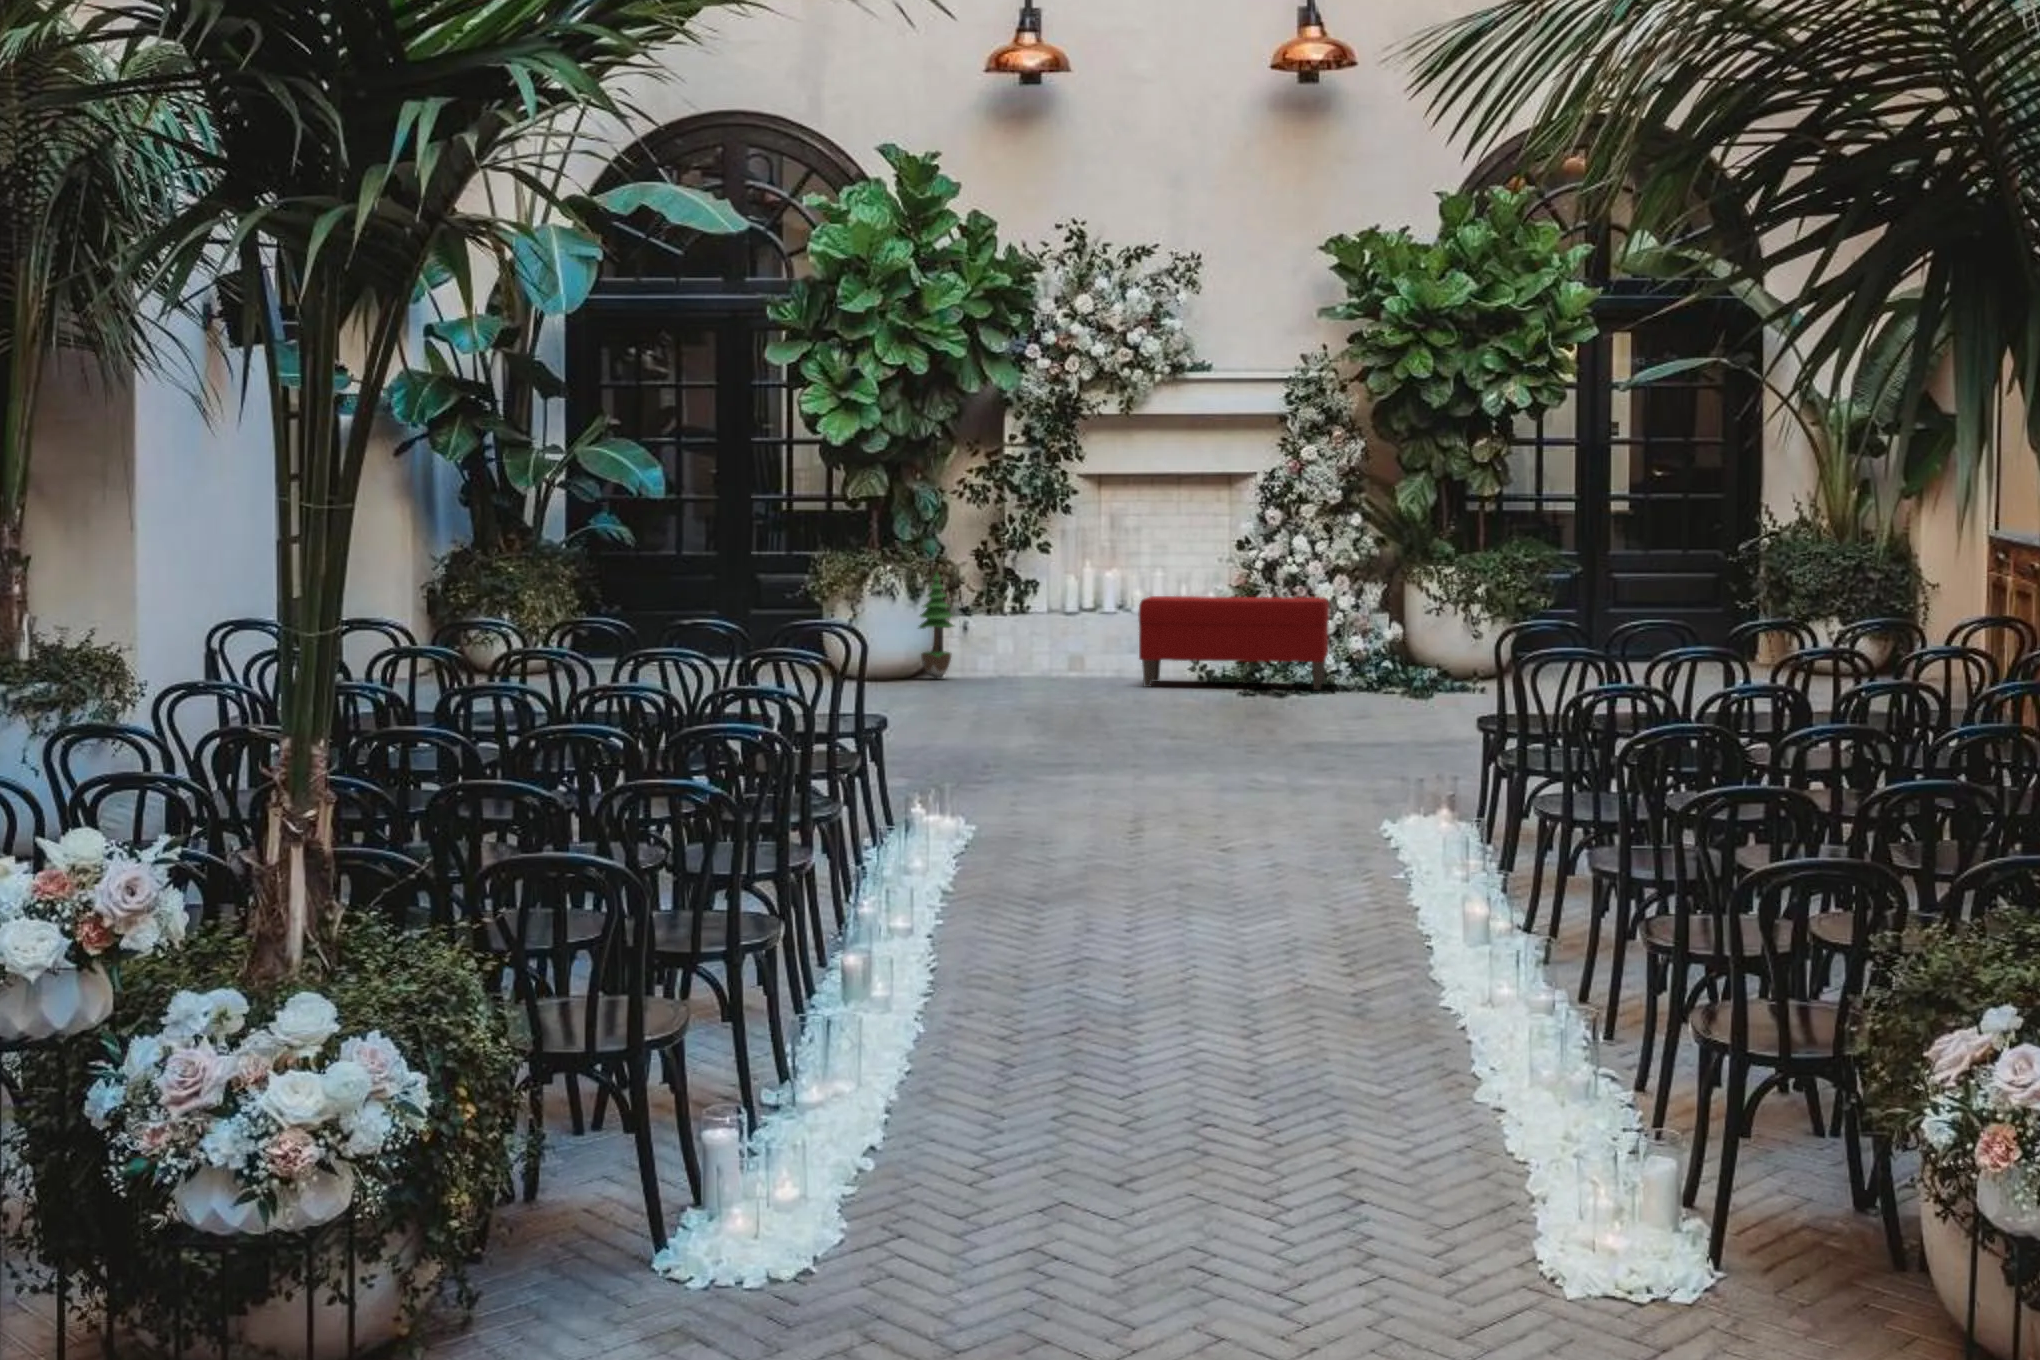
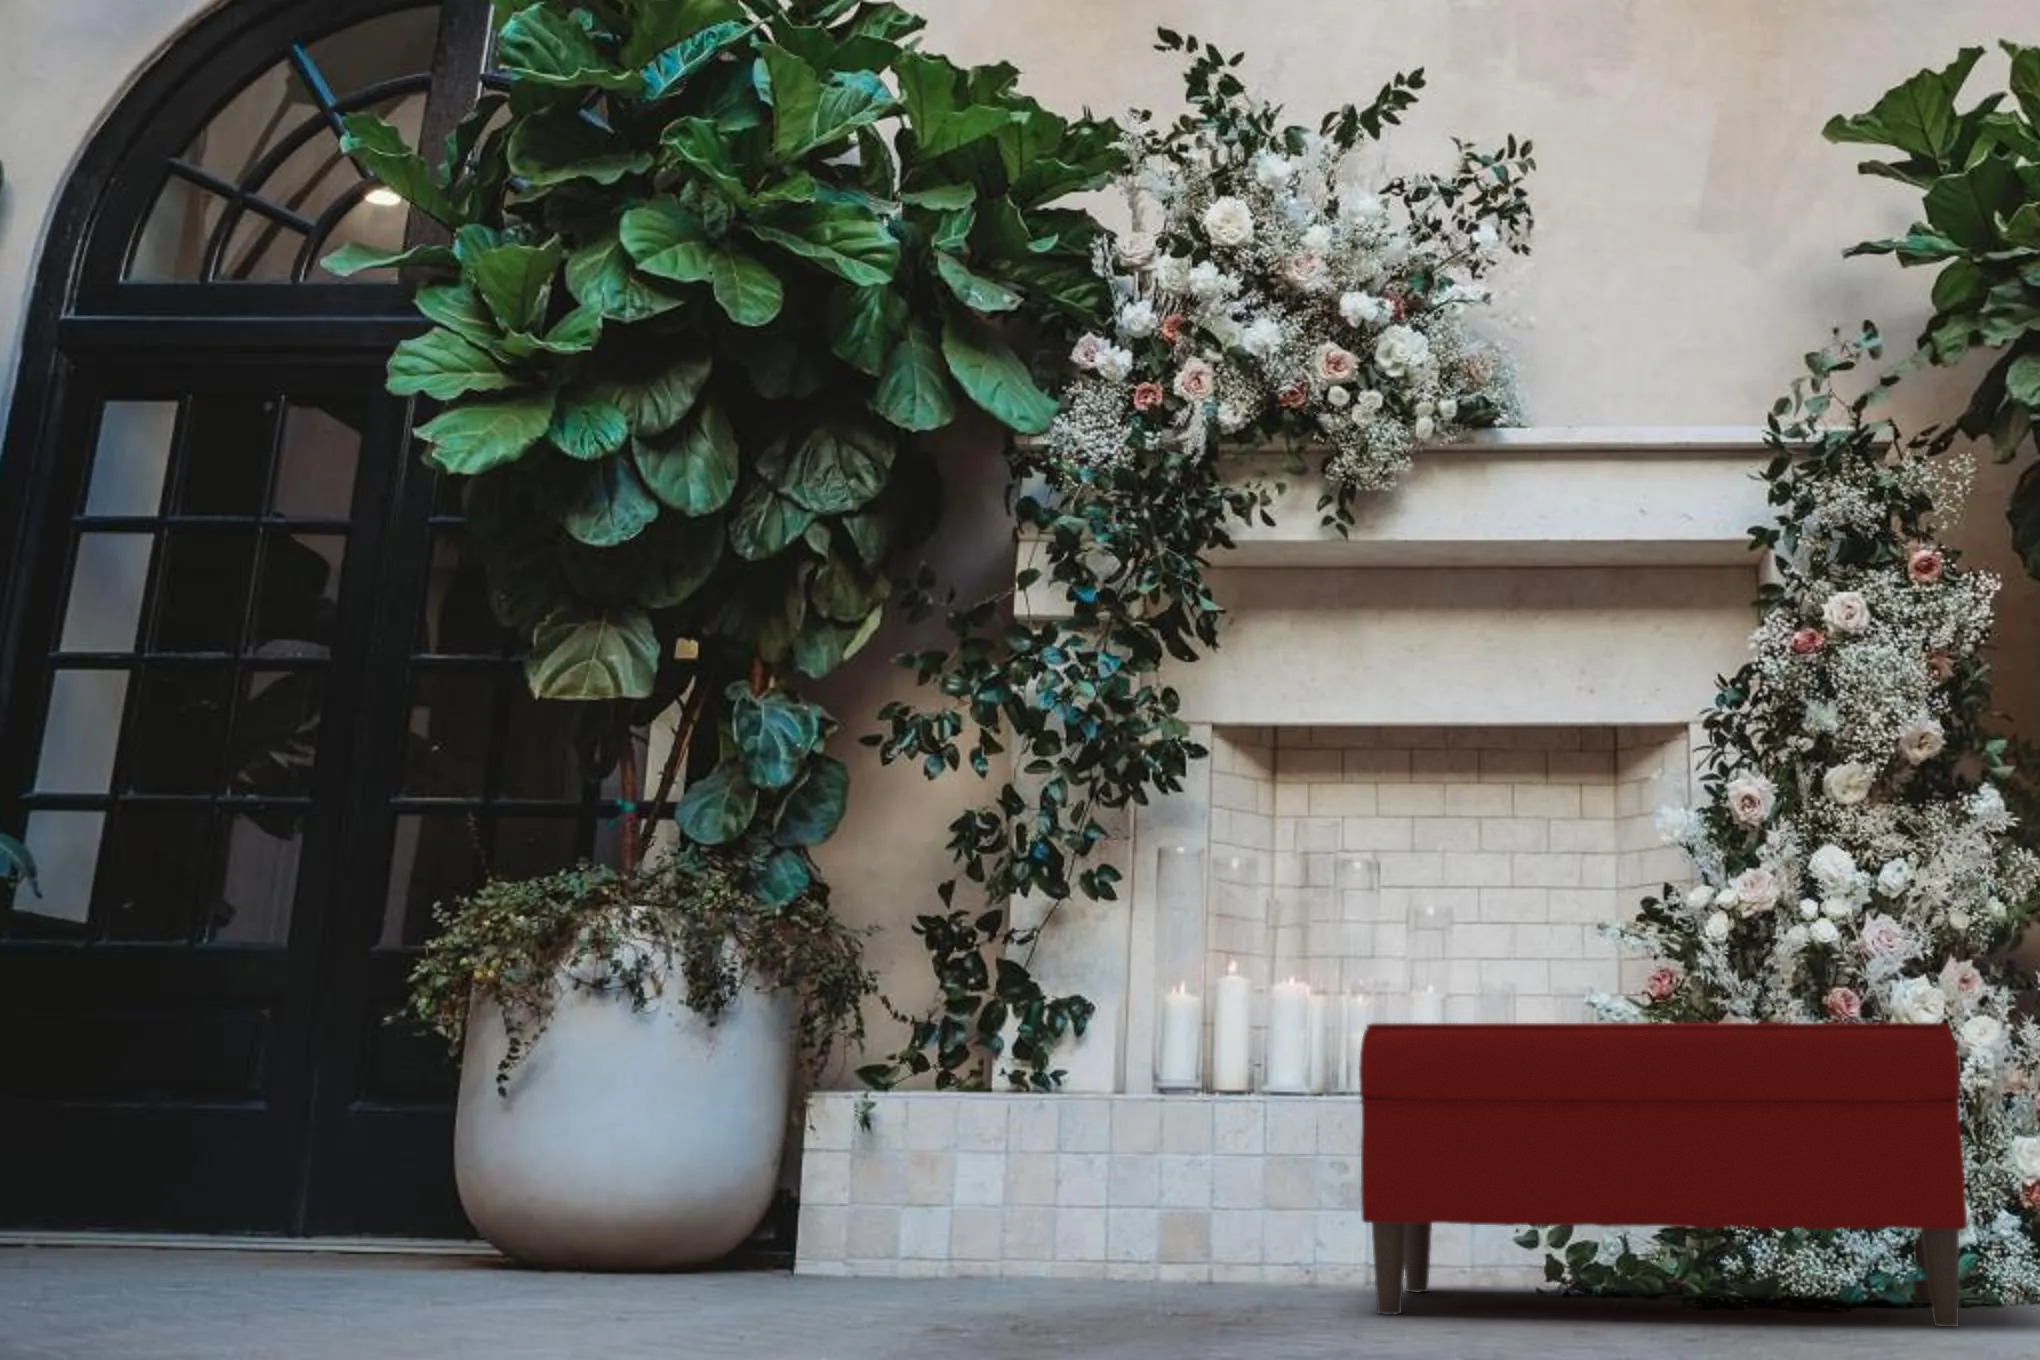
potted tree: present [919,573,953,678] -> none [707,946,825,1285]

